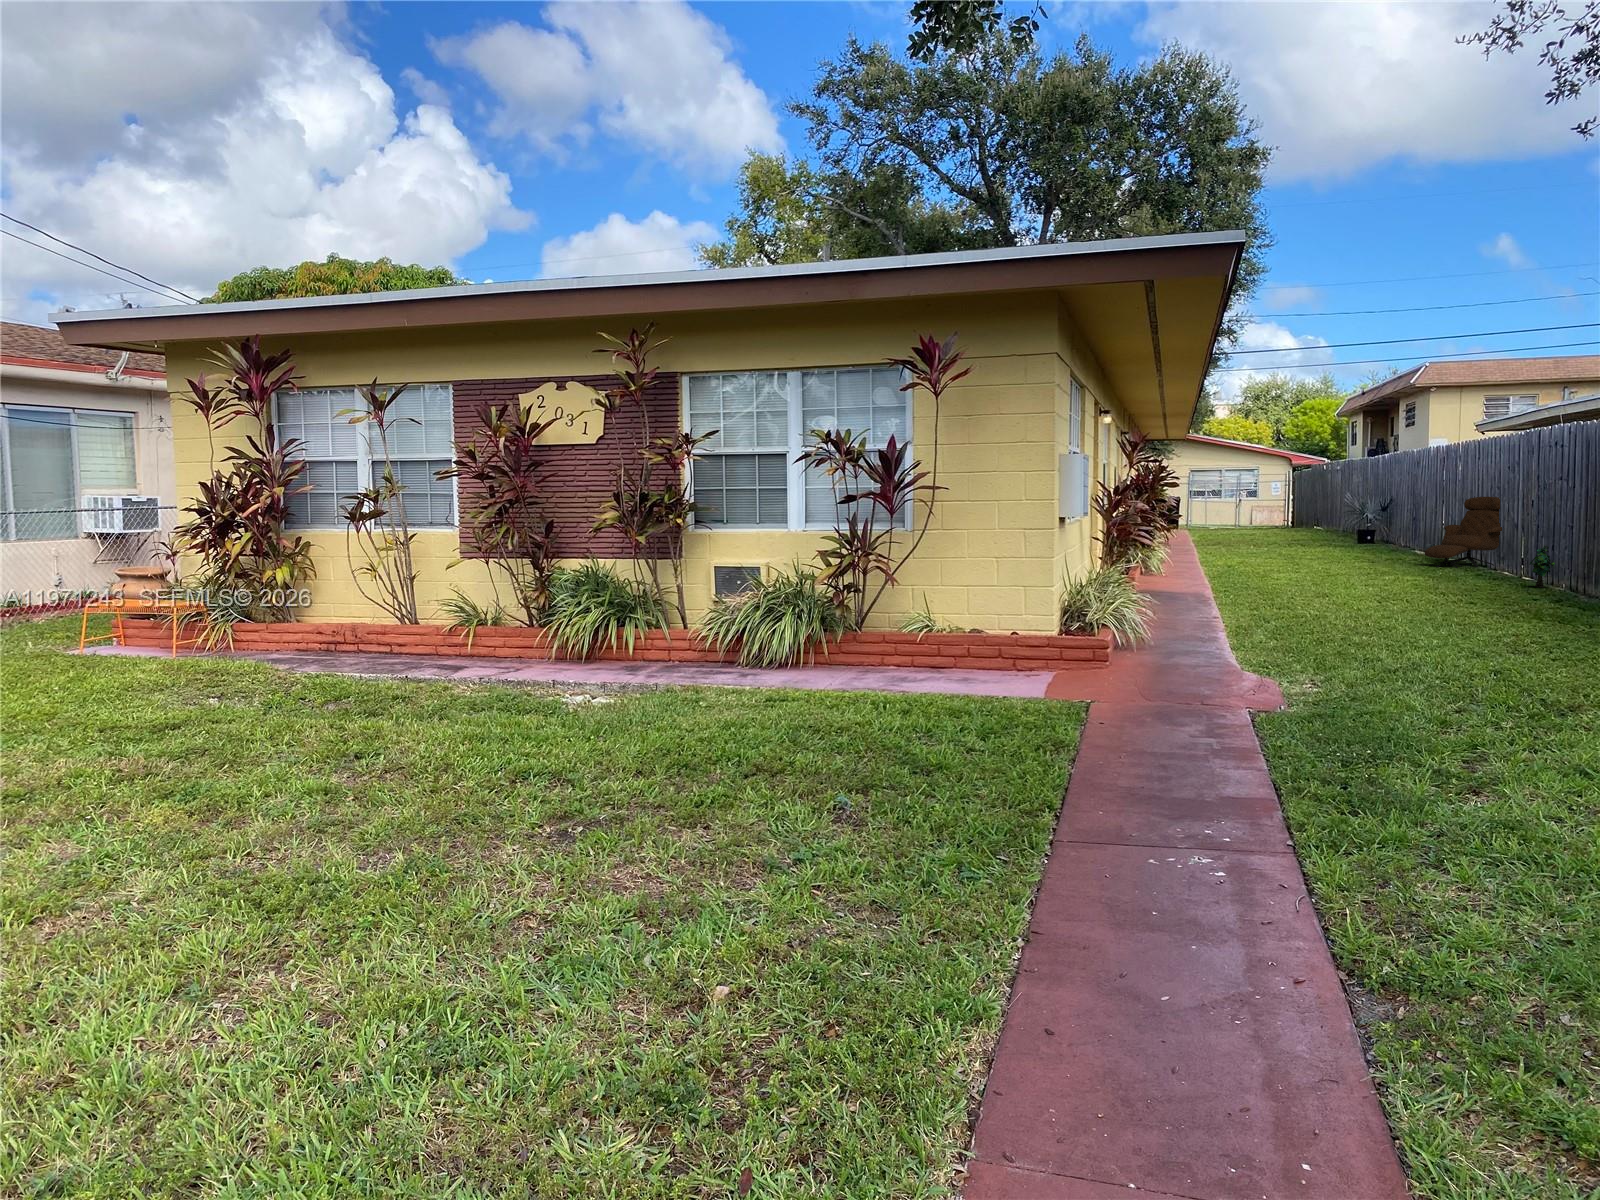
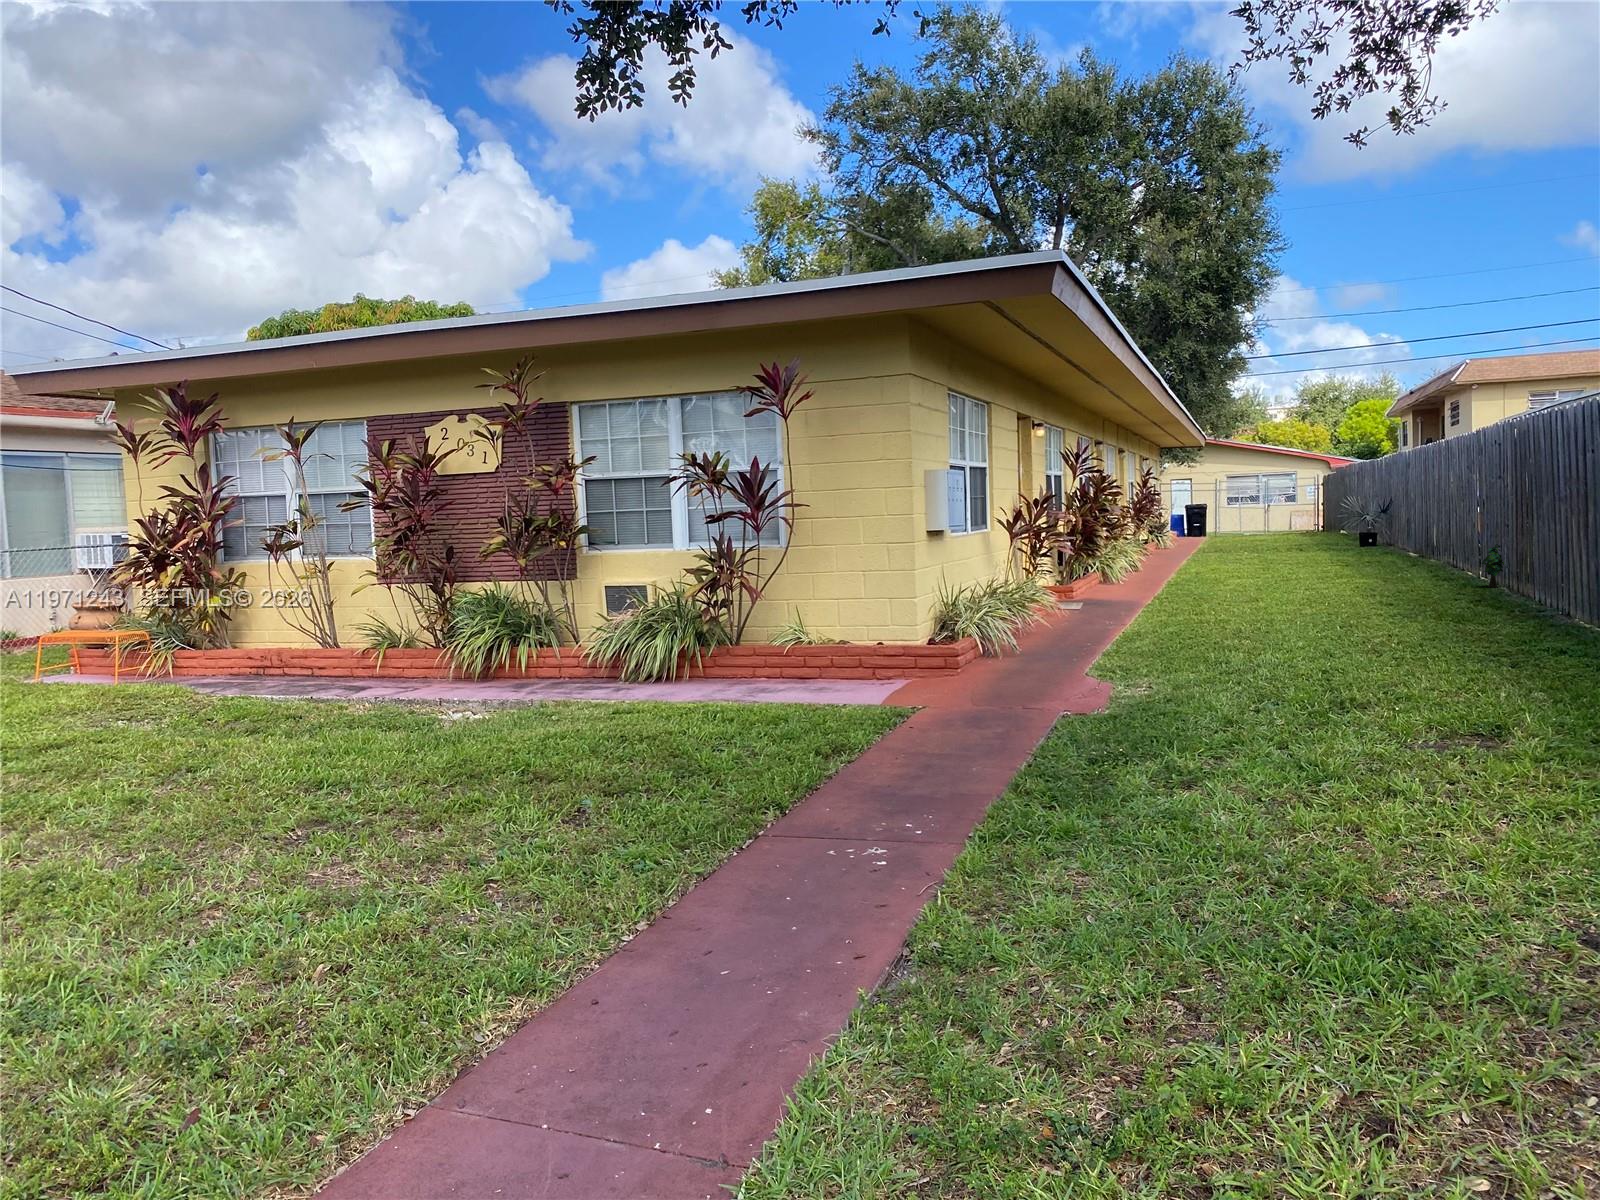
lounge chair: present [1425,497,1502,568] -> none [1398,496,1483,570]

